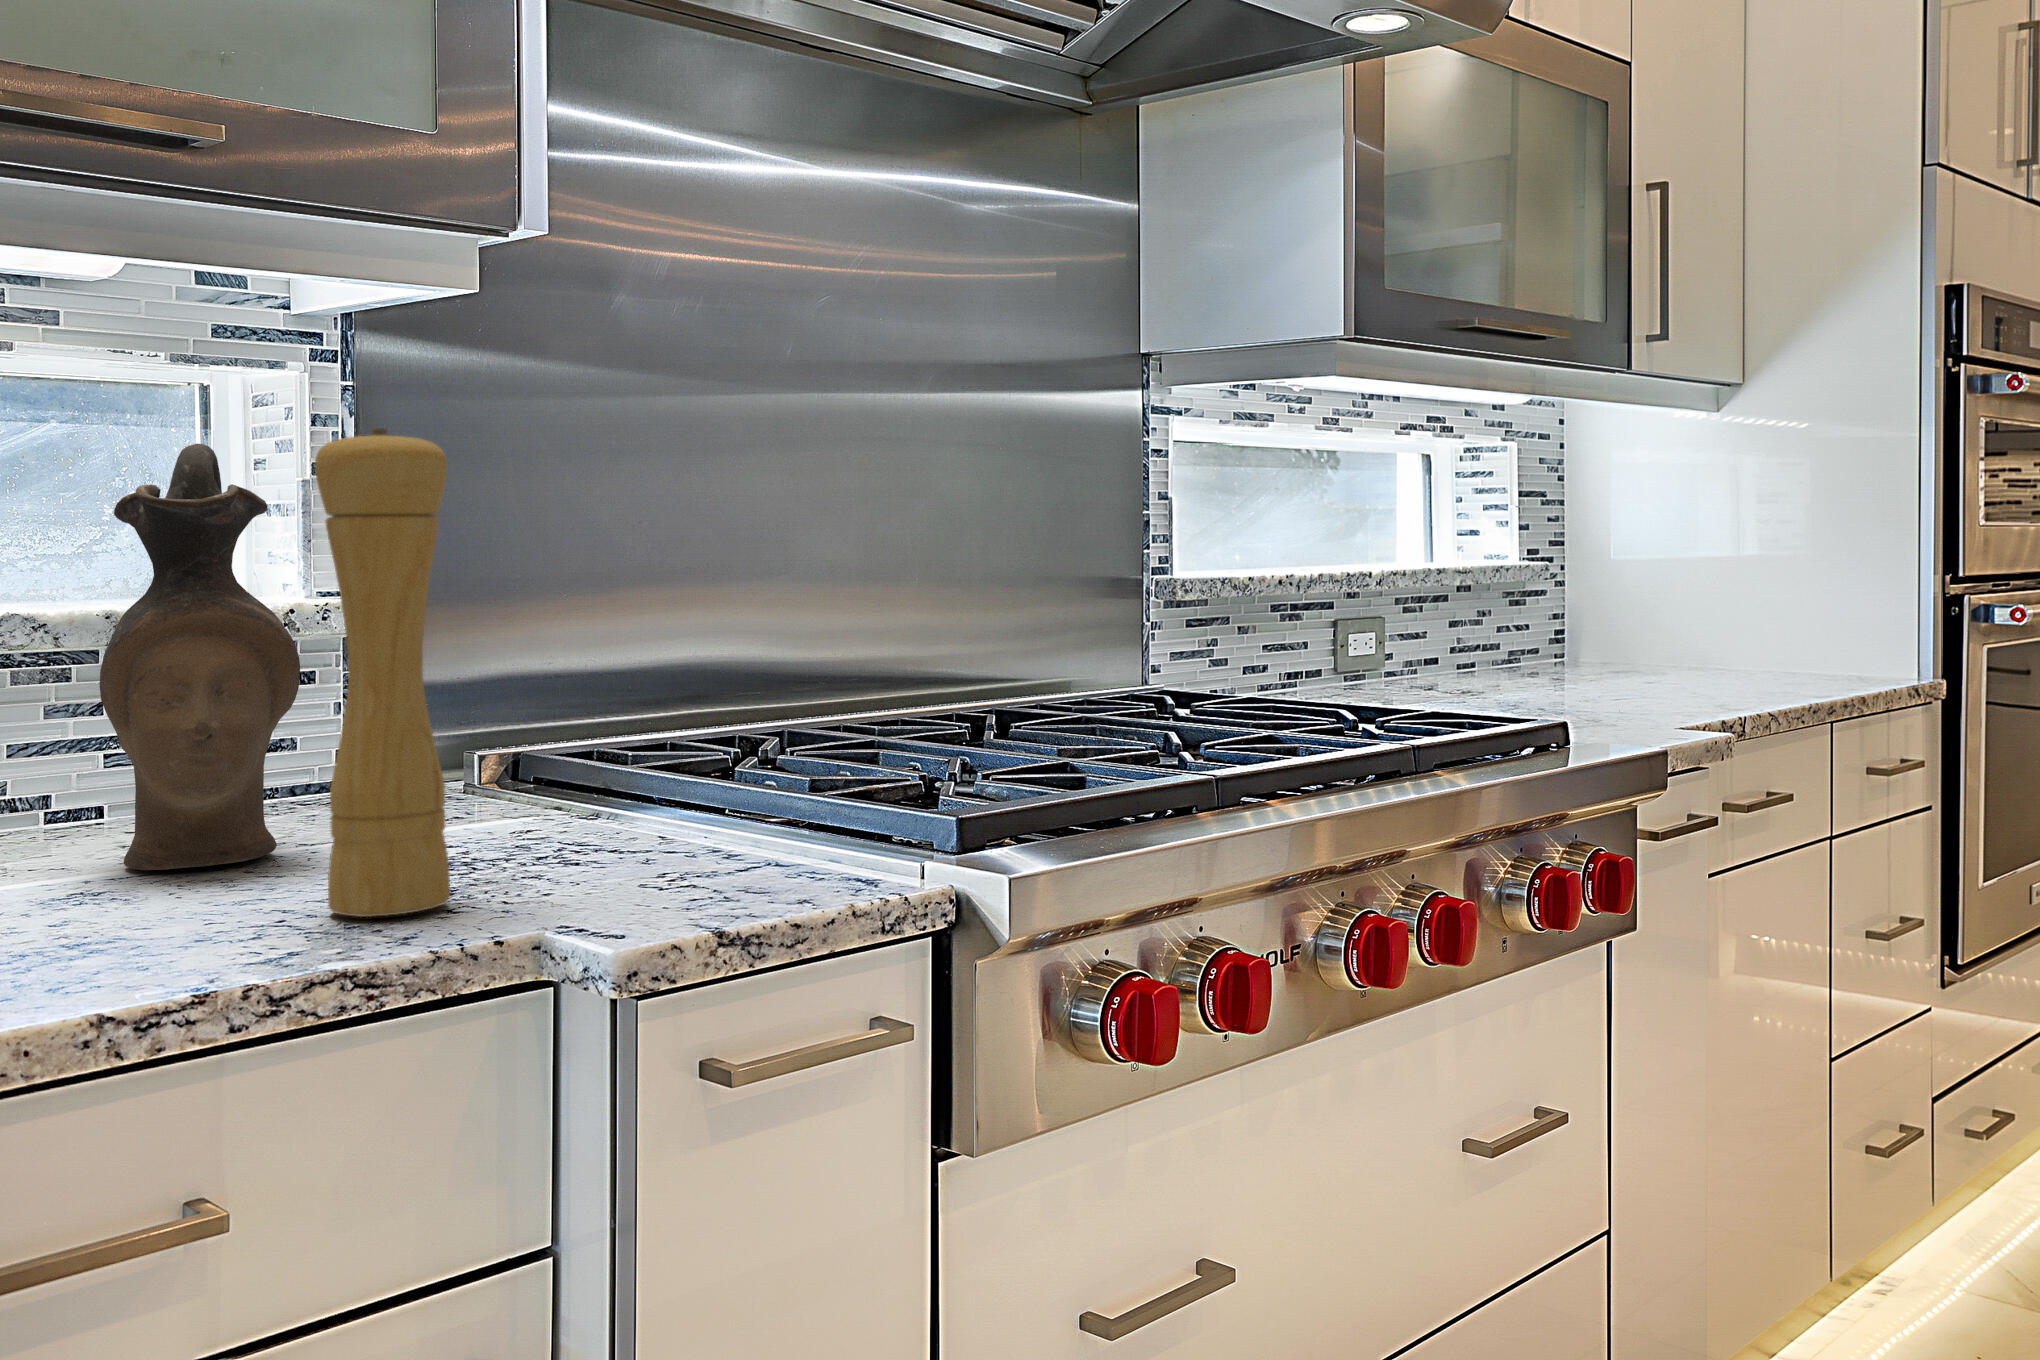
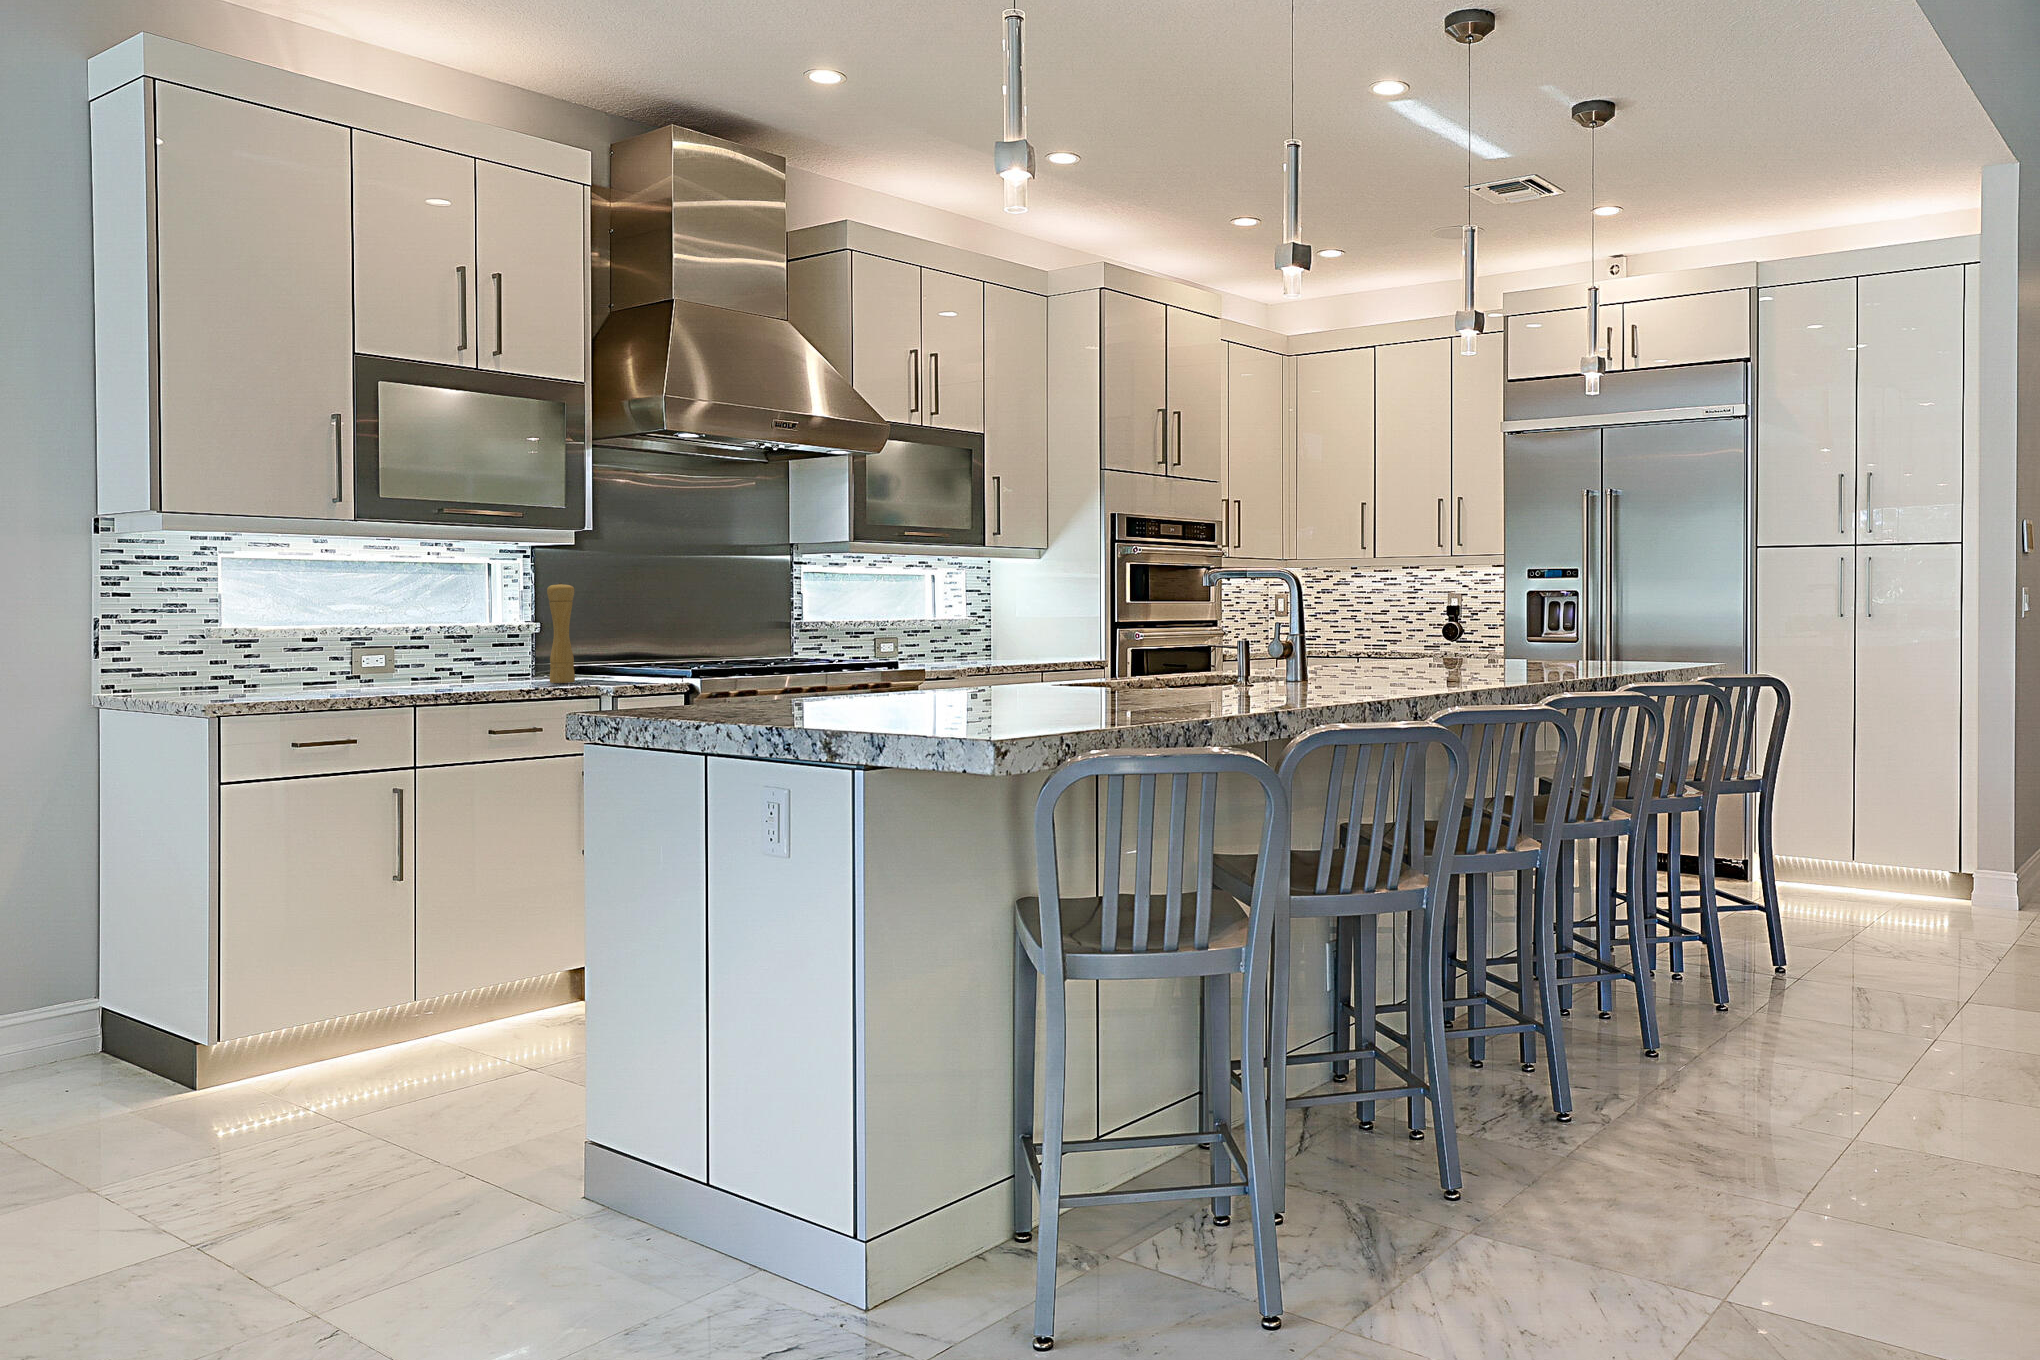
ceramic pitcher: present [99,444,300,870] -> none [491,584,535,681]

